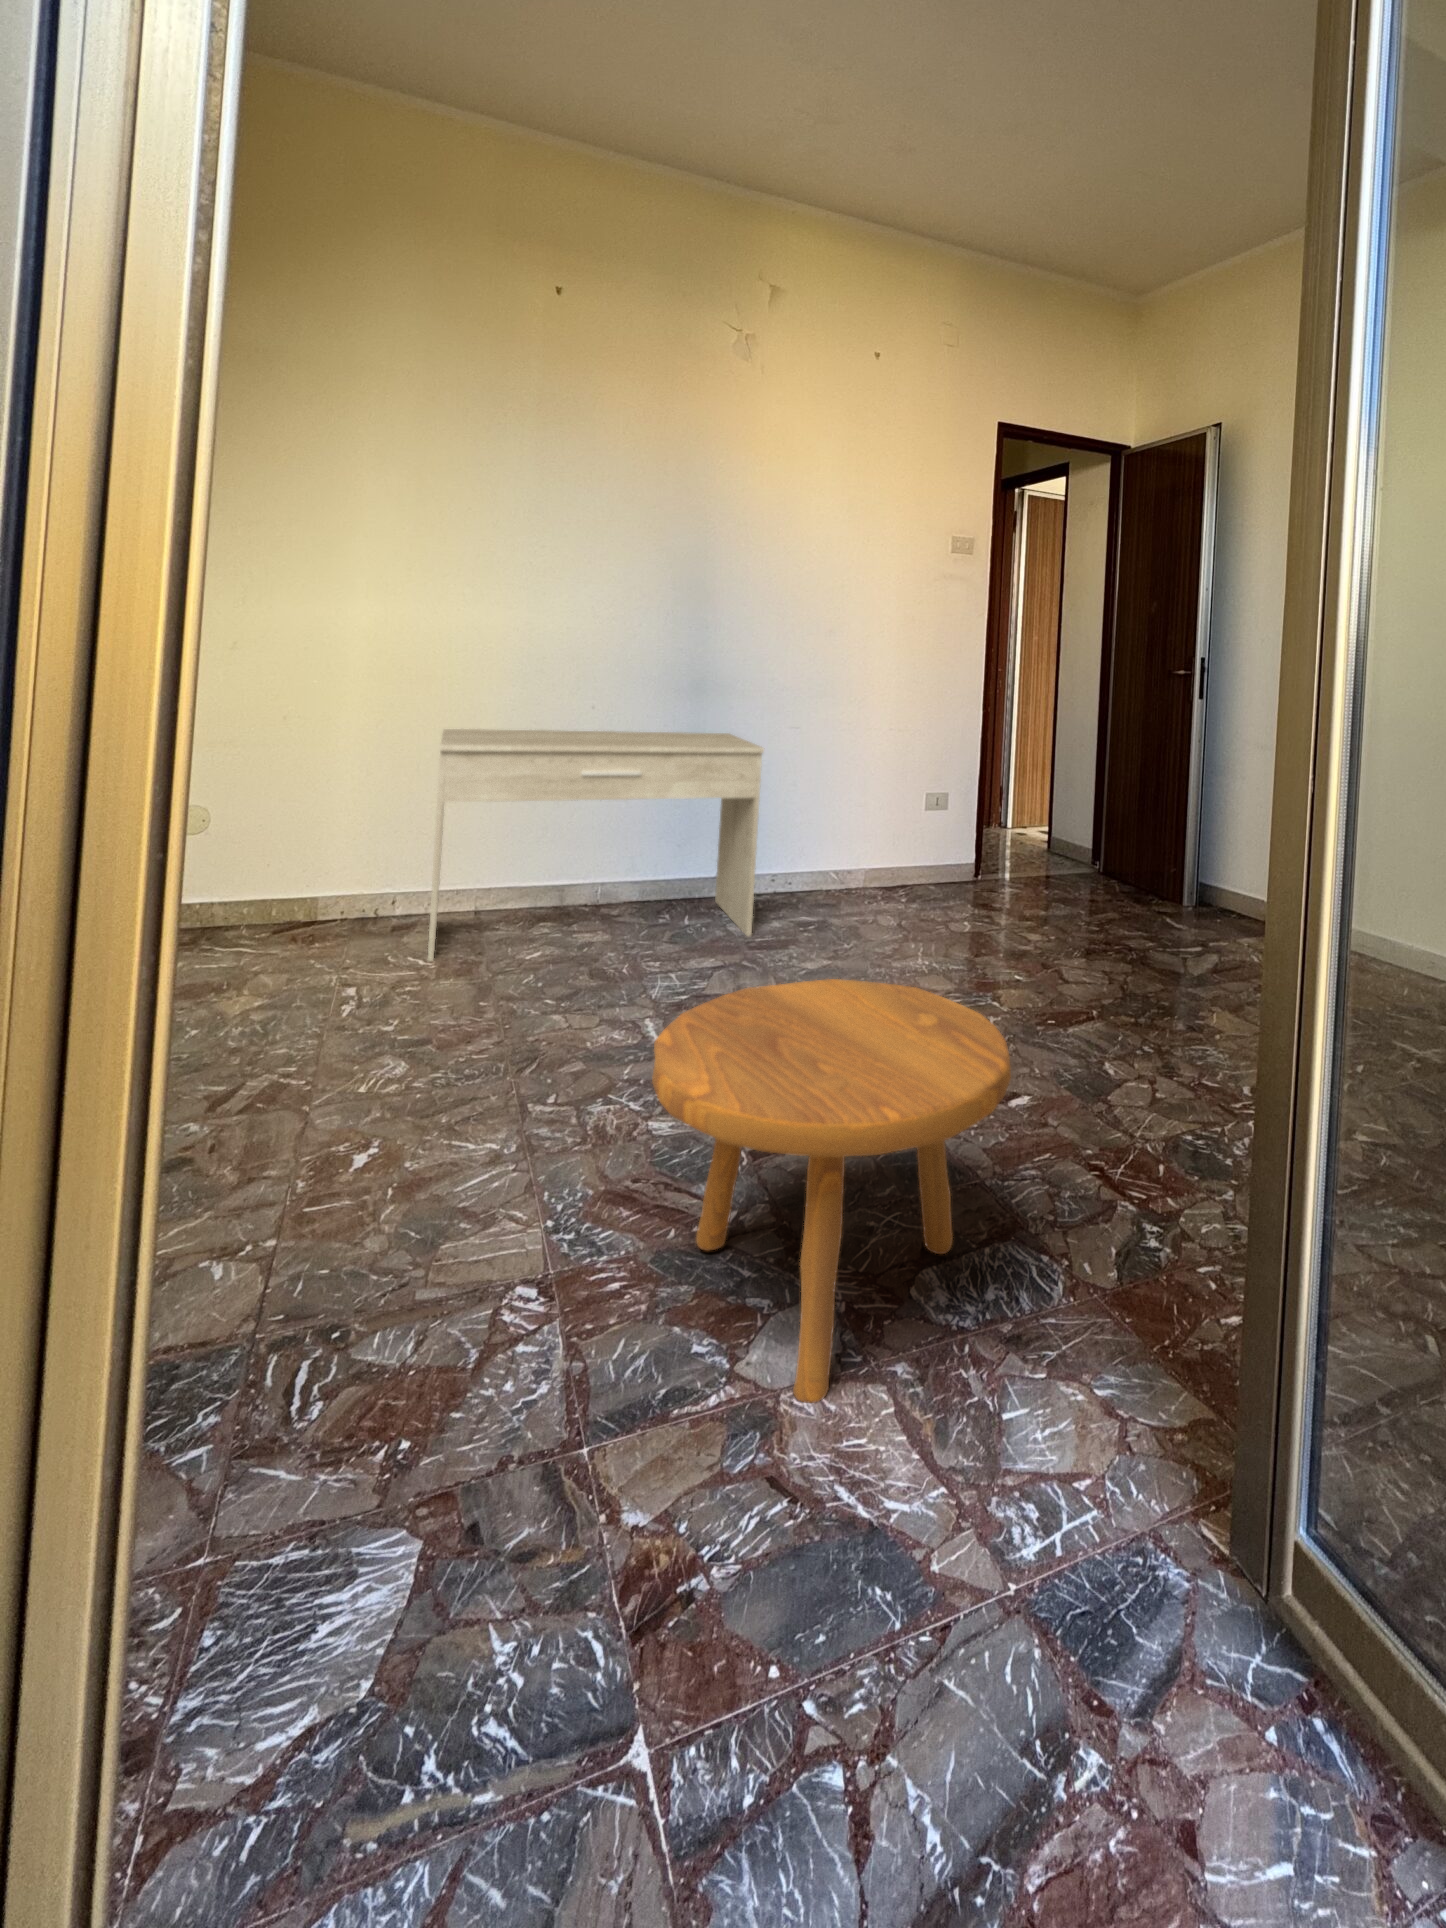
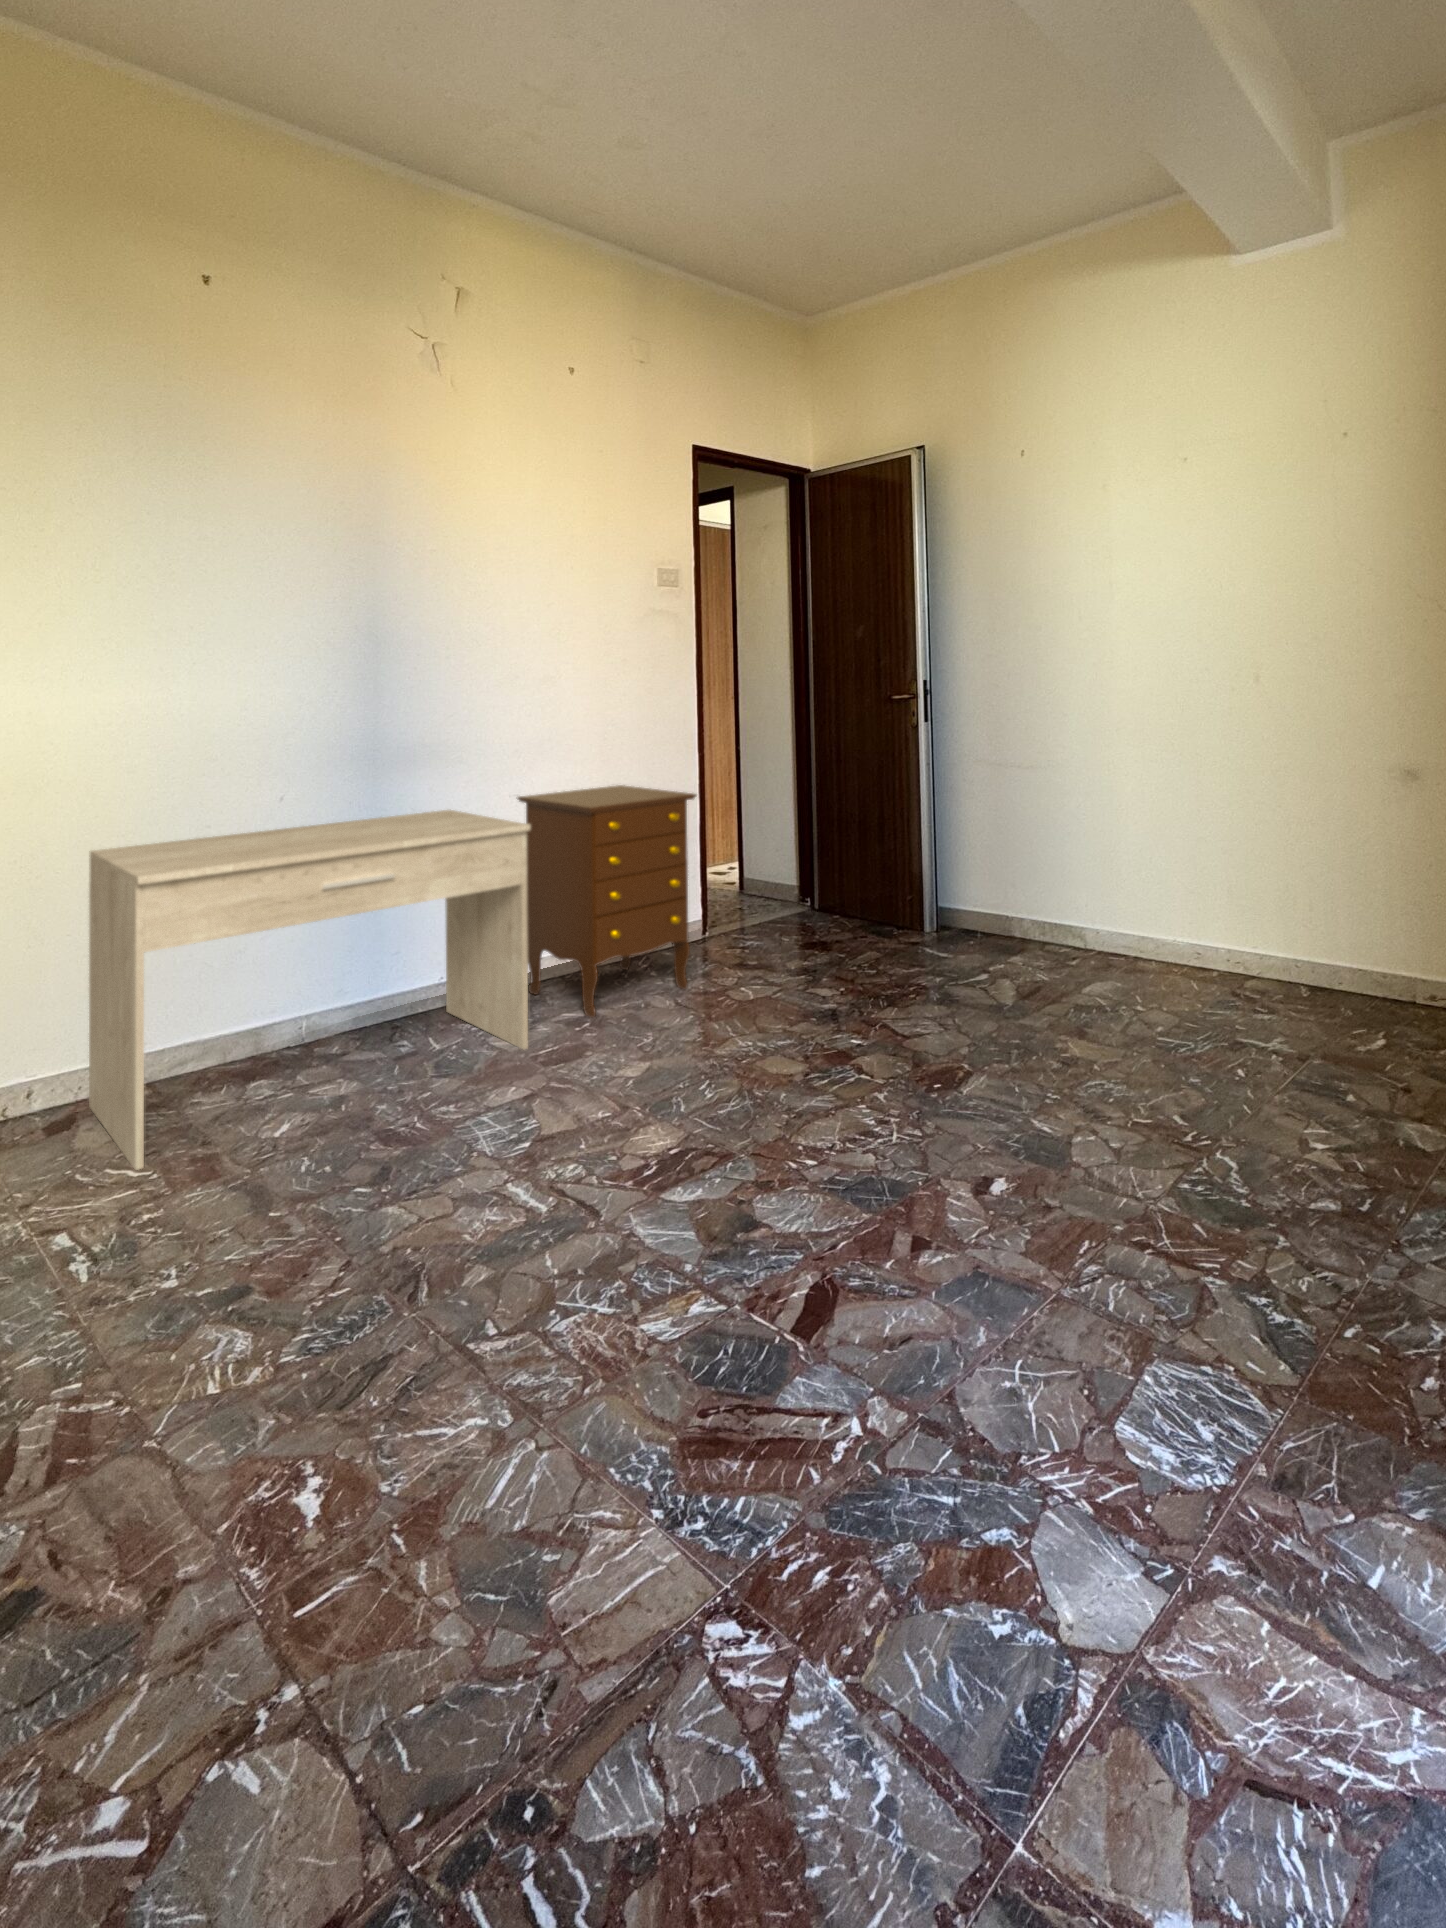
dresser: none [790,730,938,924] -> present [518,785,696,1017]
footstool: present [652,979,1011,1403] -> none [831,1099,1271,1659]

